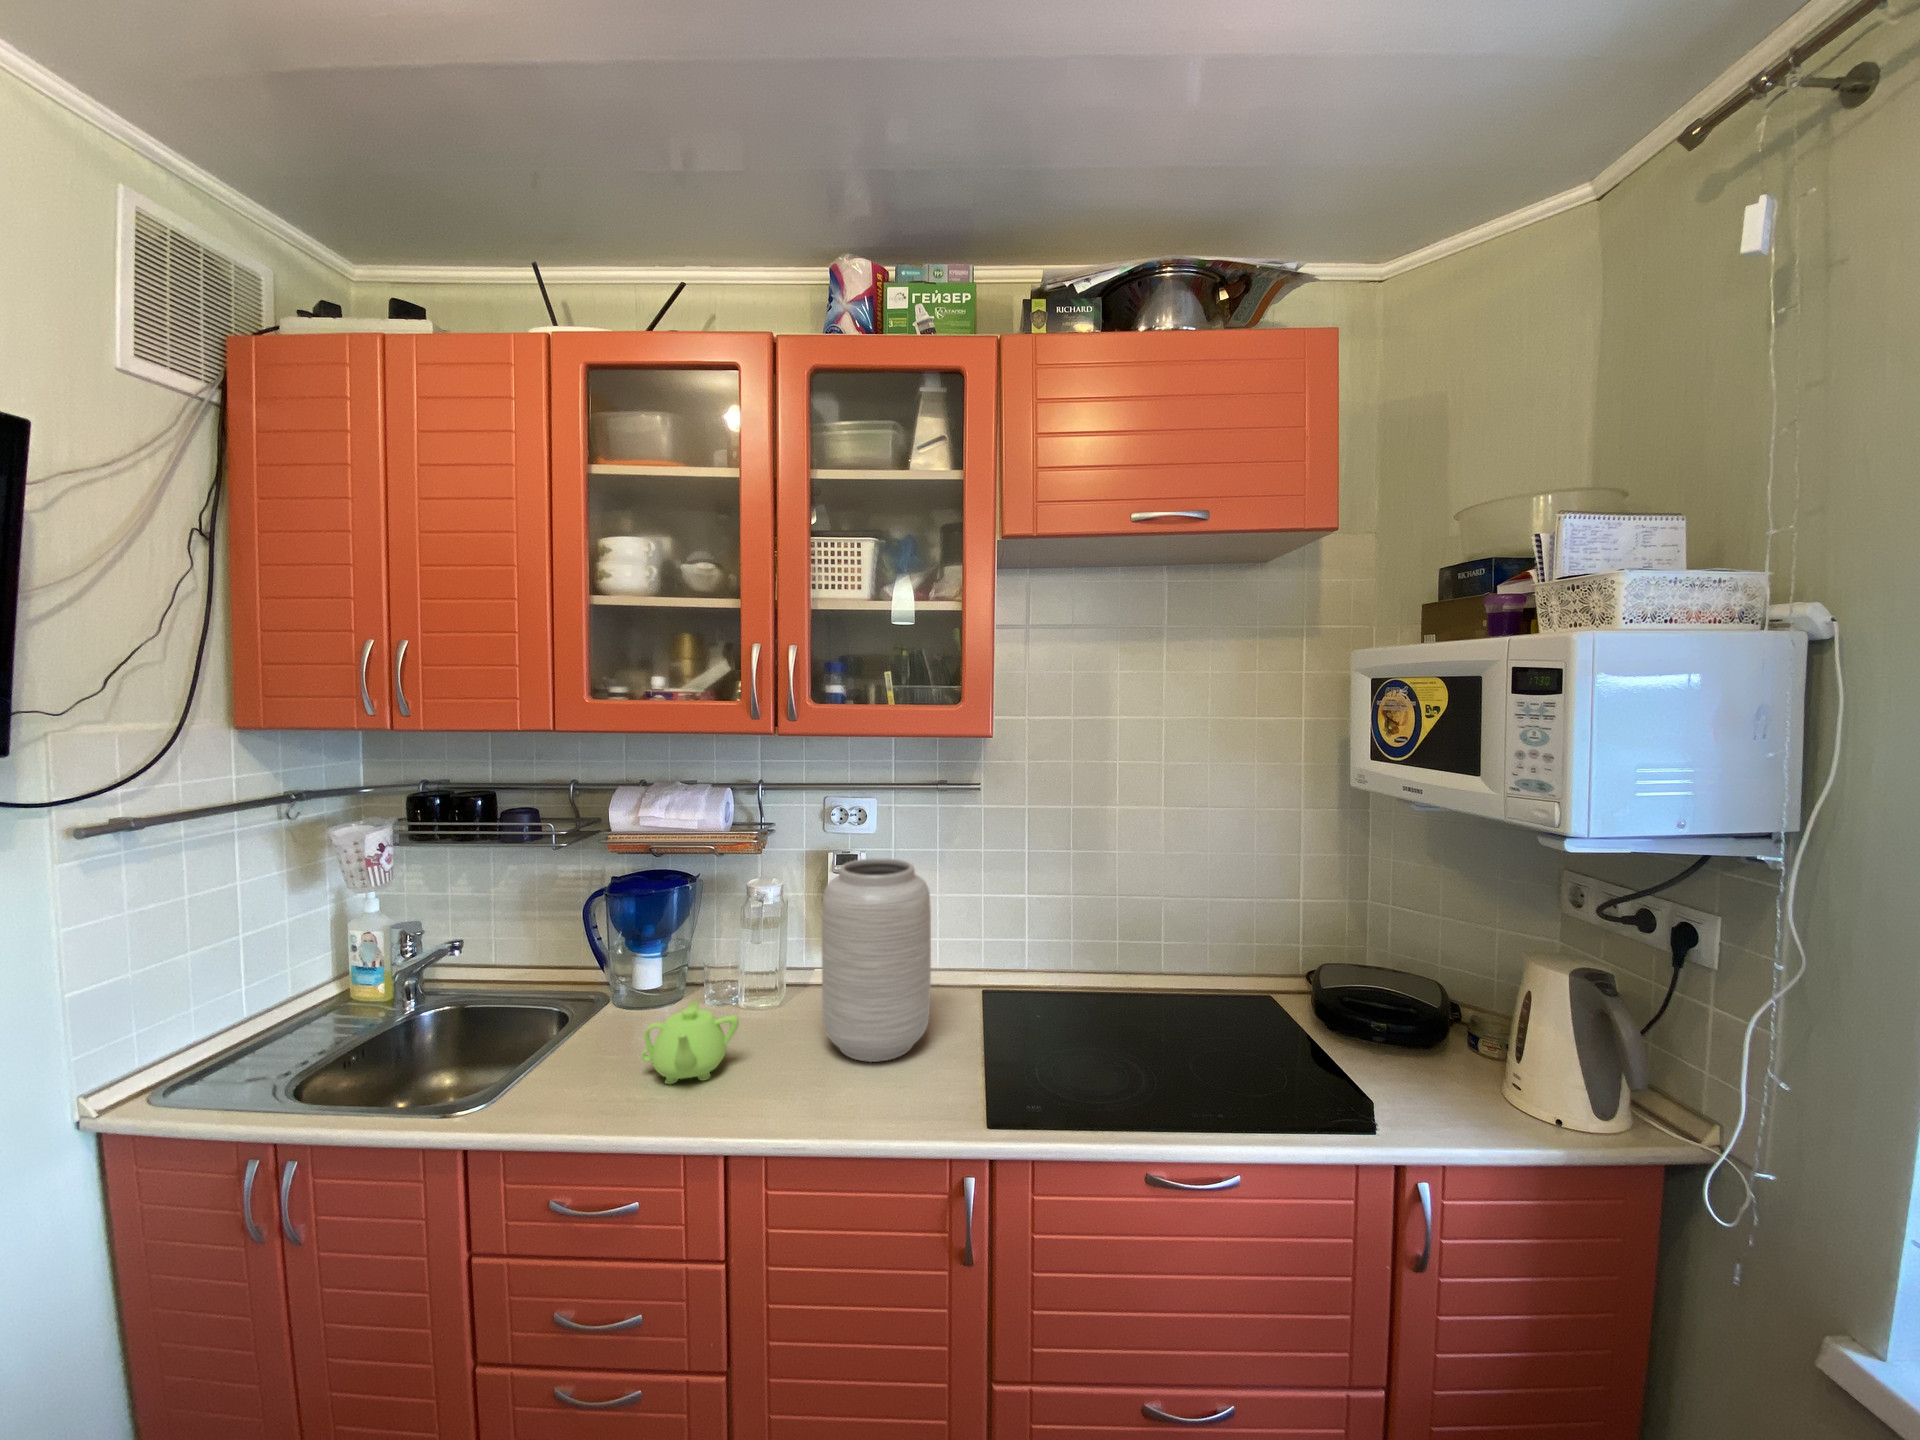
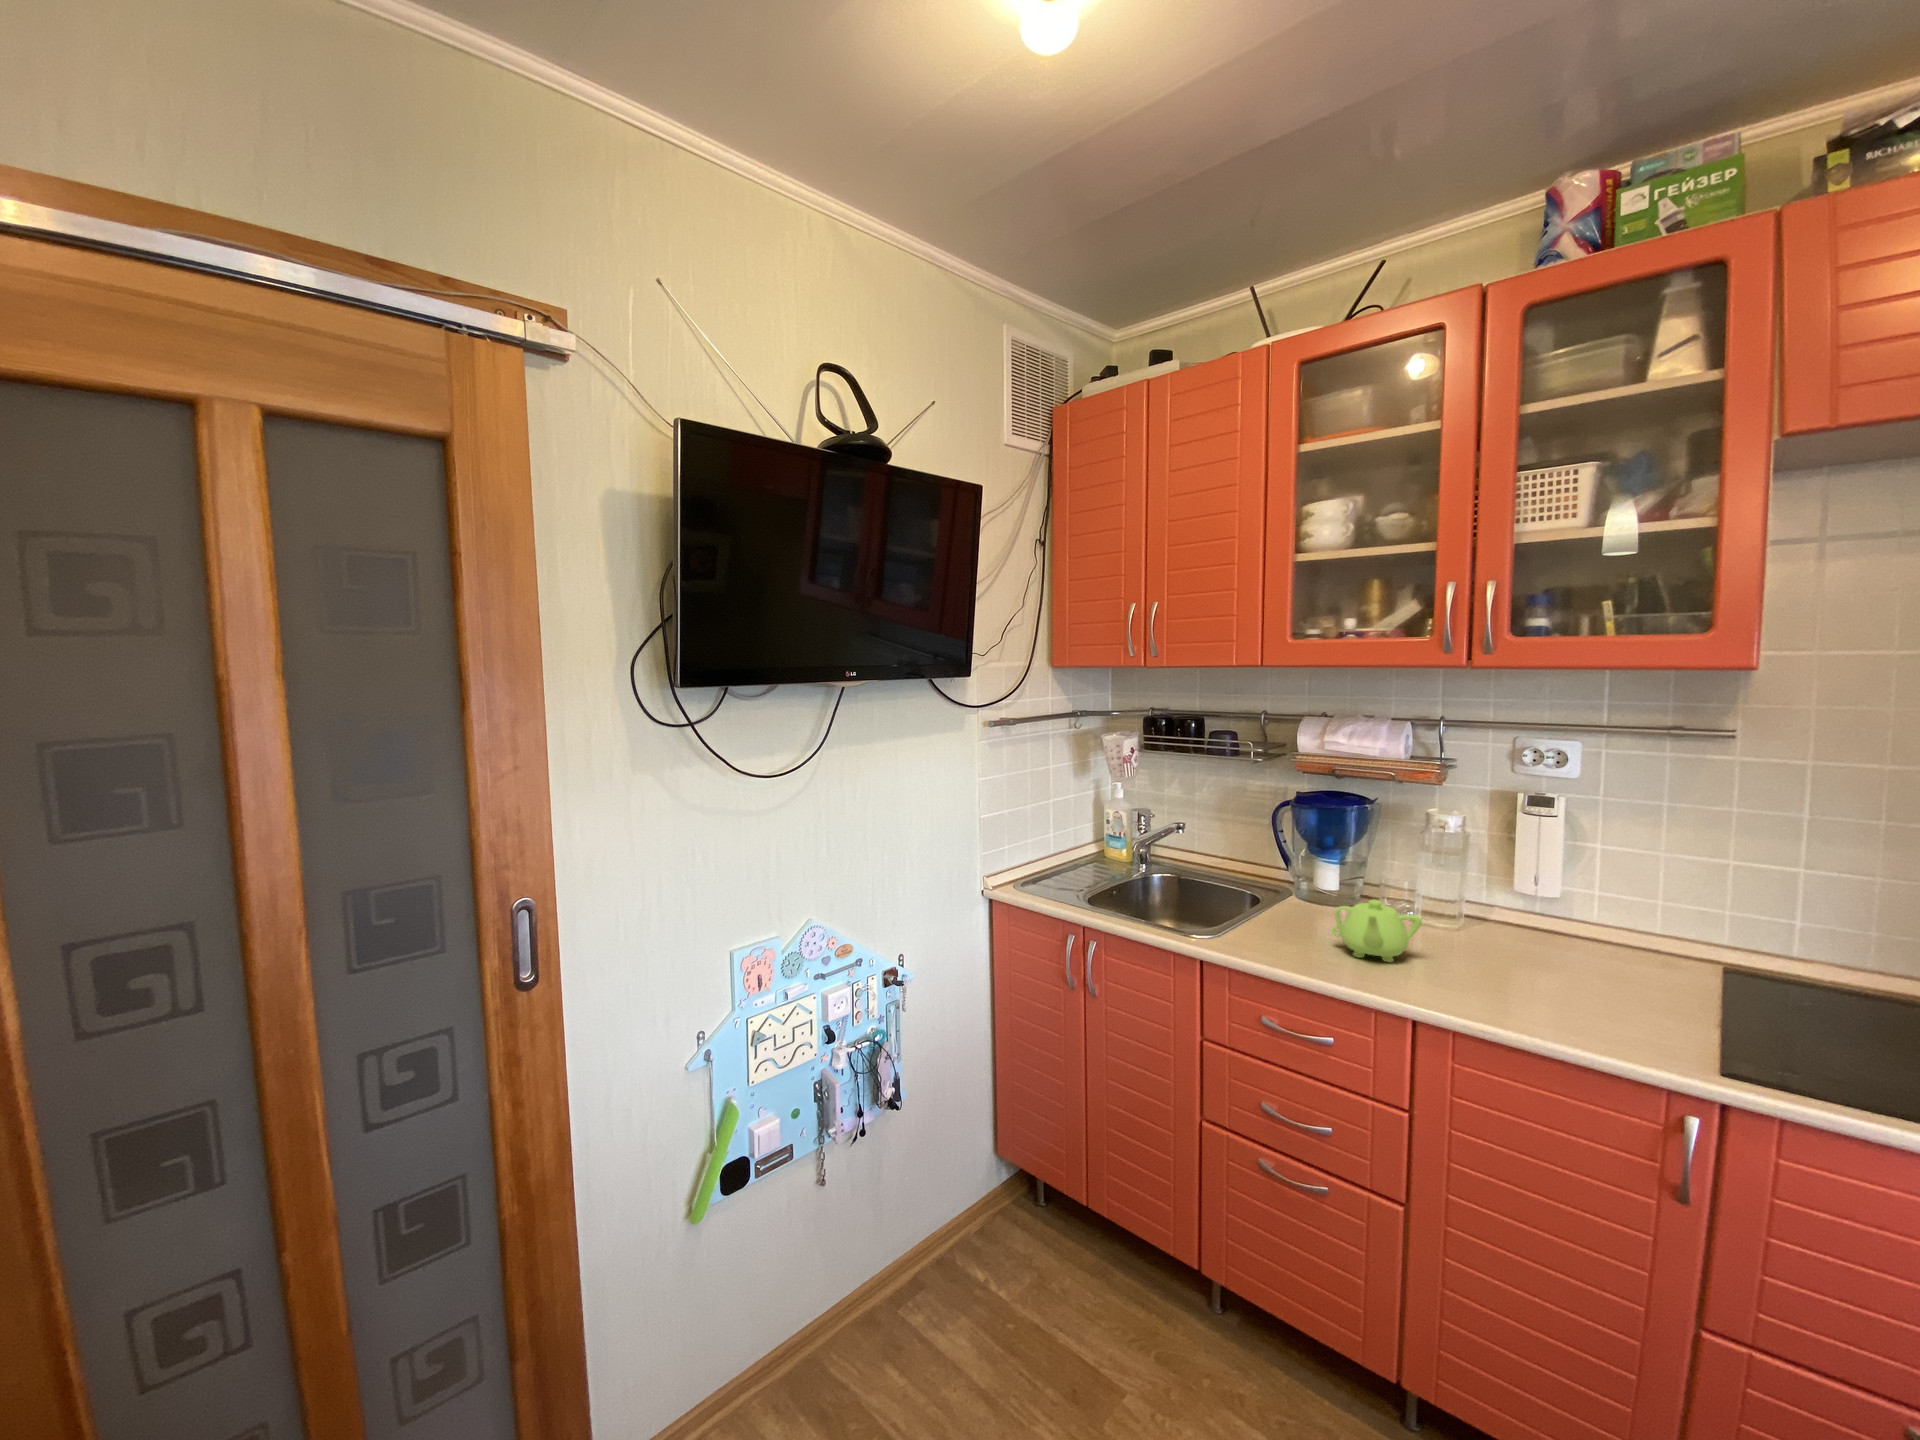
vase: present [822,858,931,1062] -> none [1510,794,1653,995]

